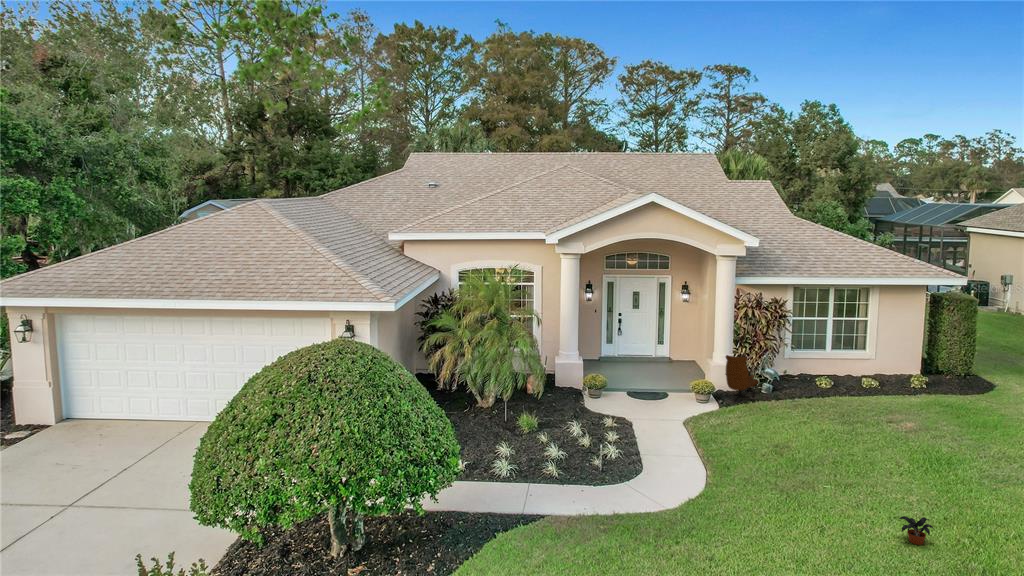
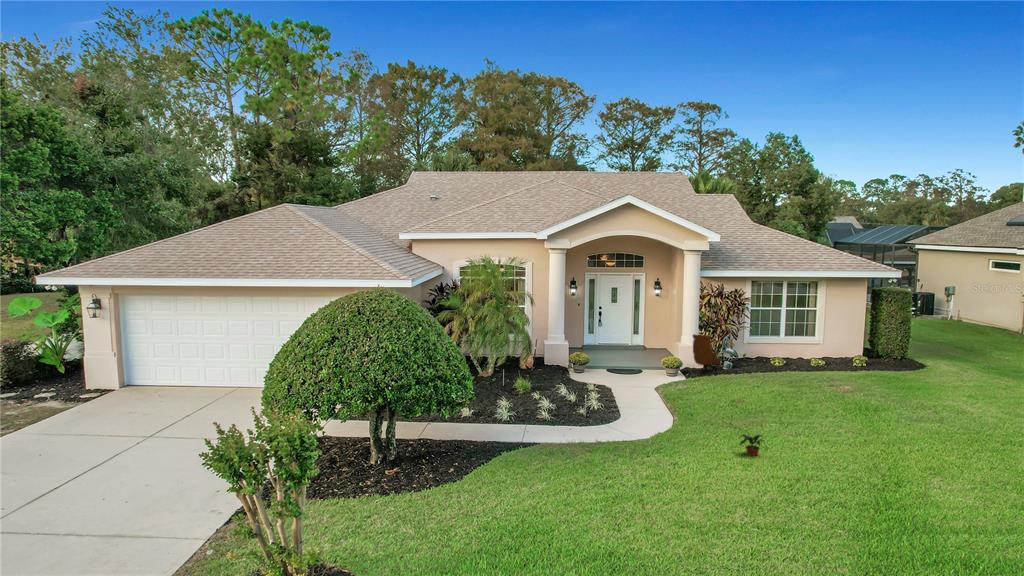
potted plant: present [899,516,934,545] -> present [740,435,764,456]

